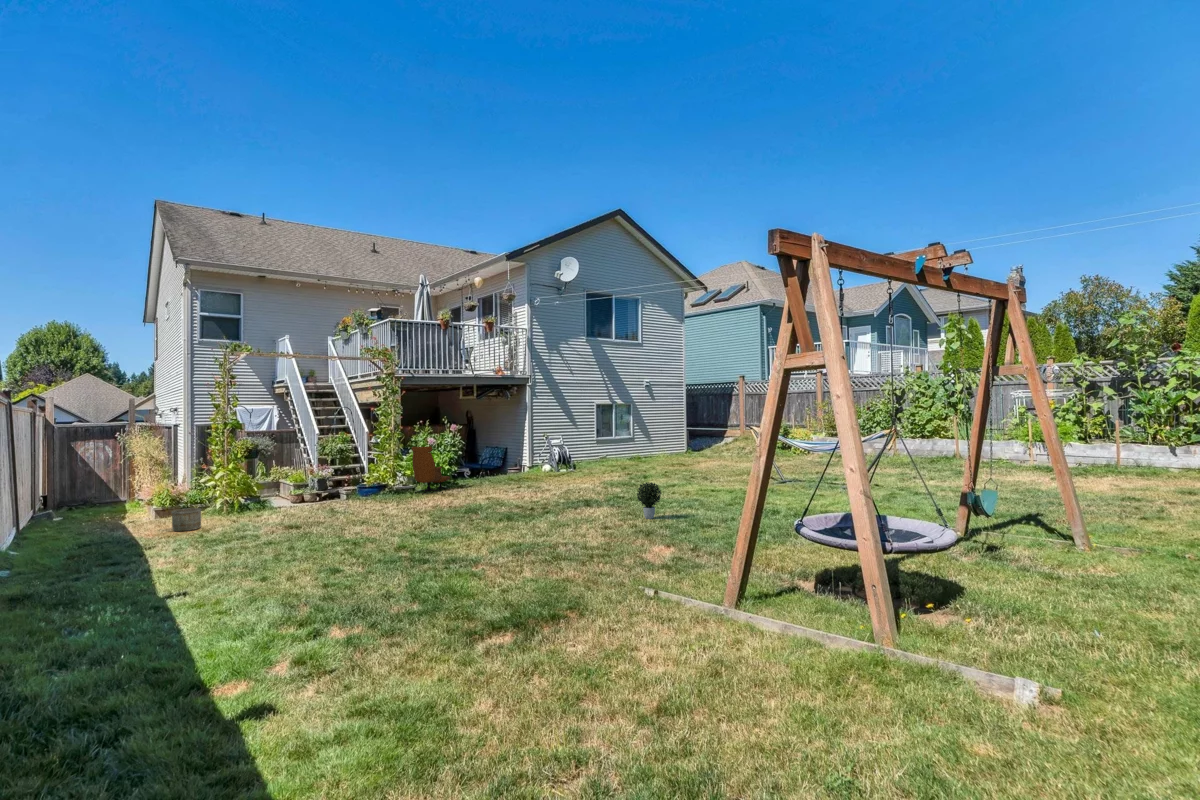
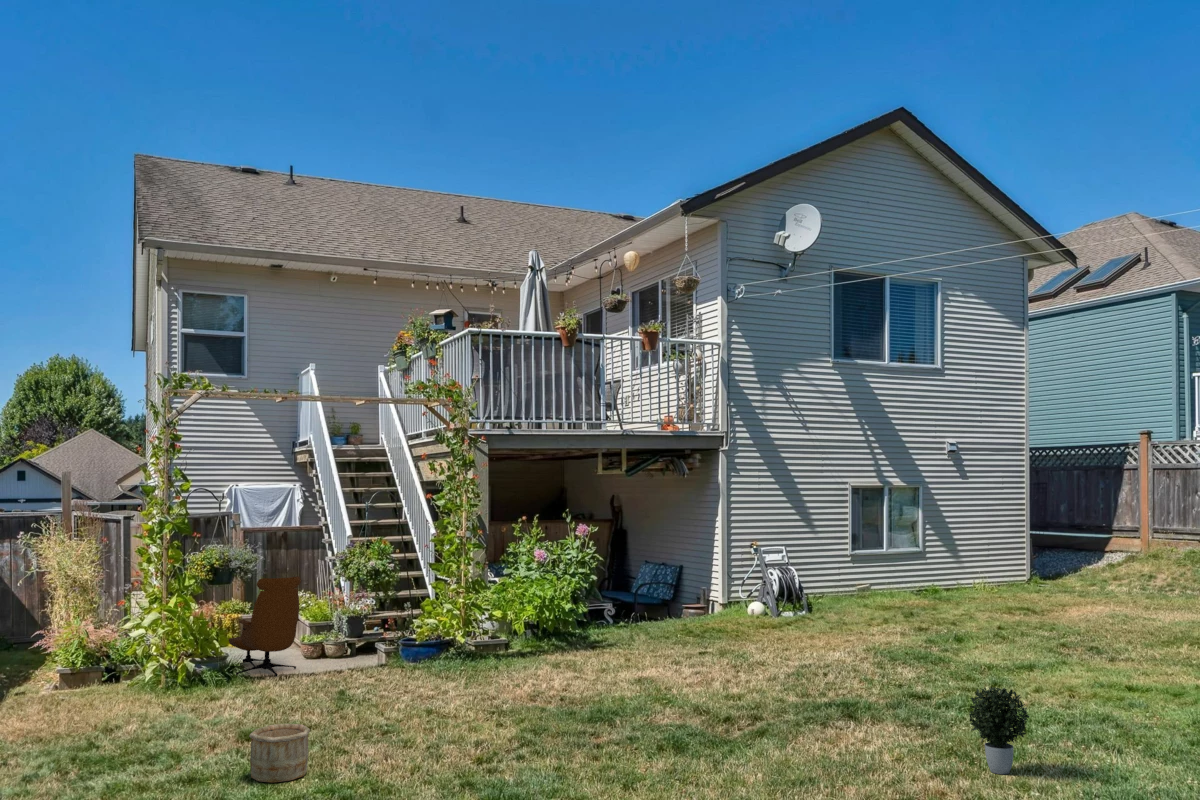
lounge chair: present [412,446,450,495] -> present [229,576,301,676]
wooden bucket: present [171,508,201,531] -> present [249,724,310,783]

